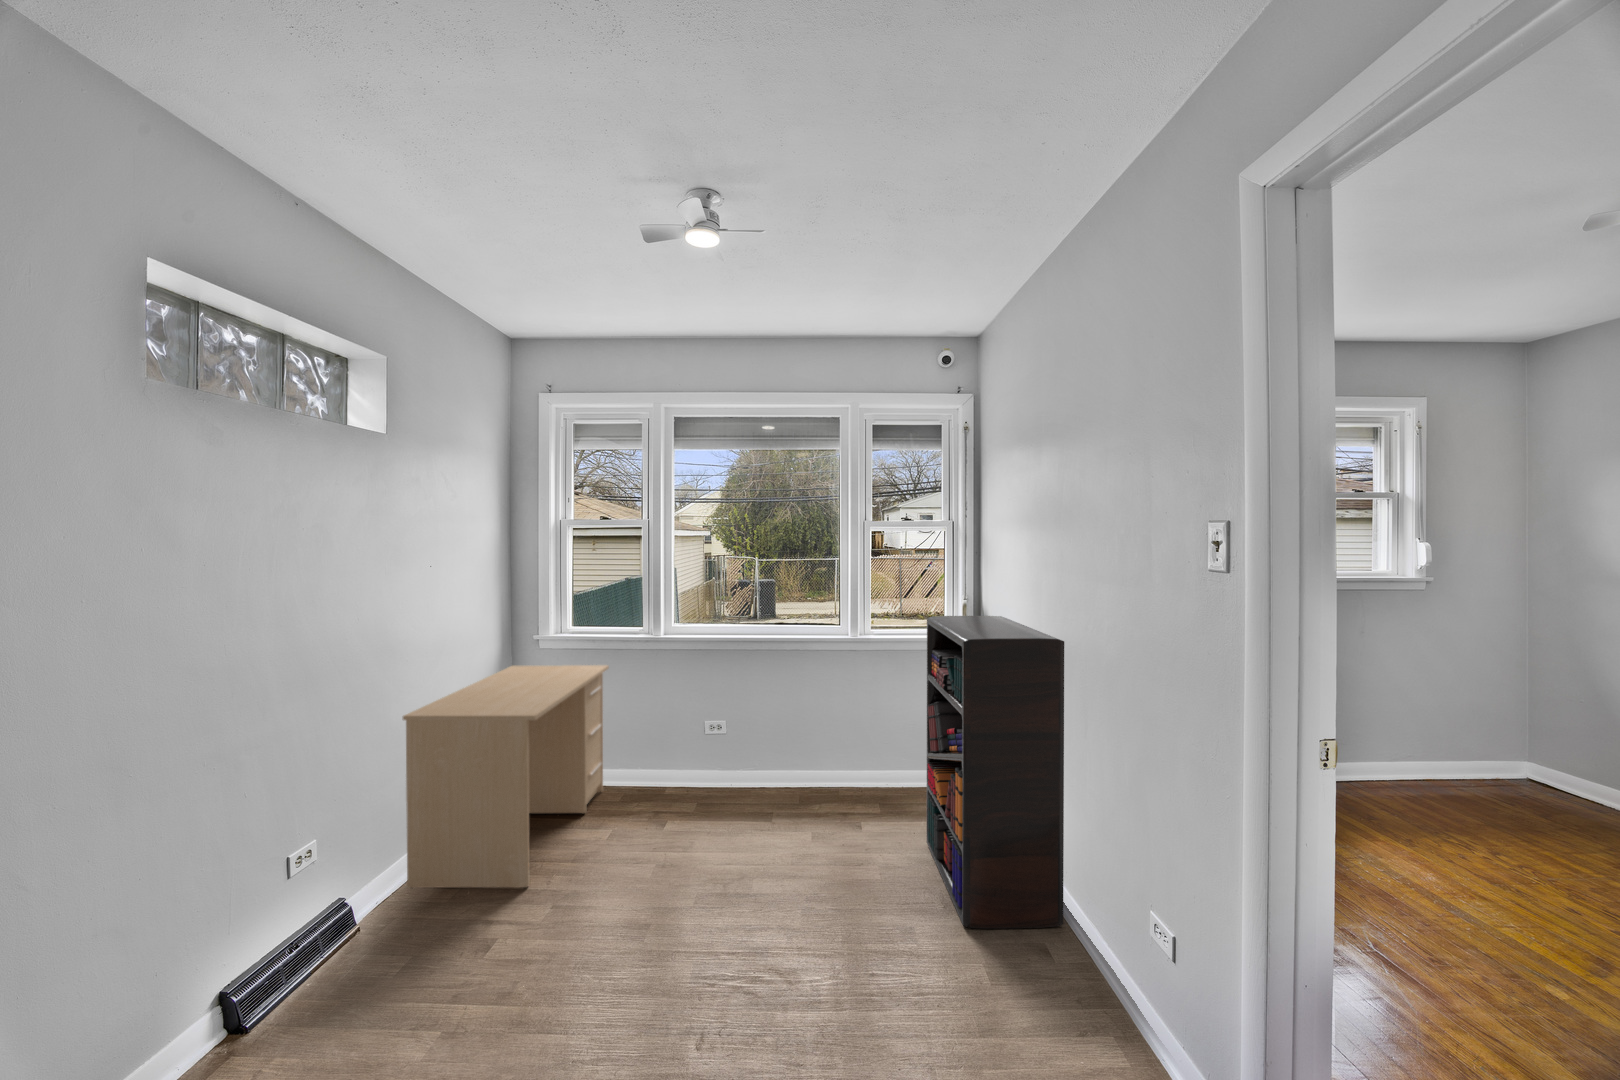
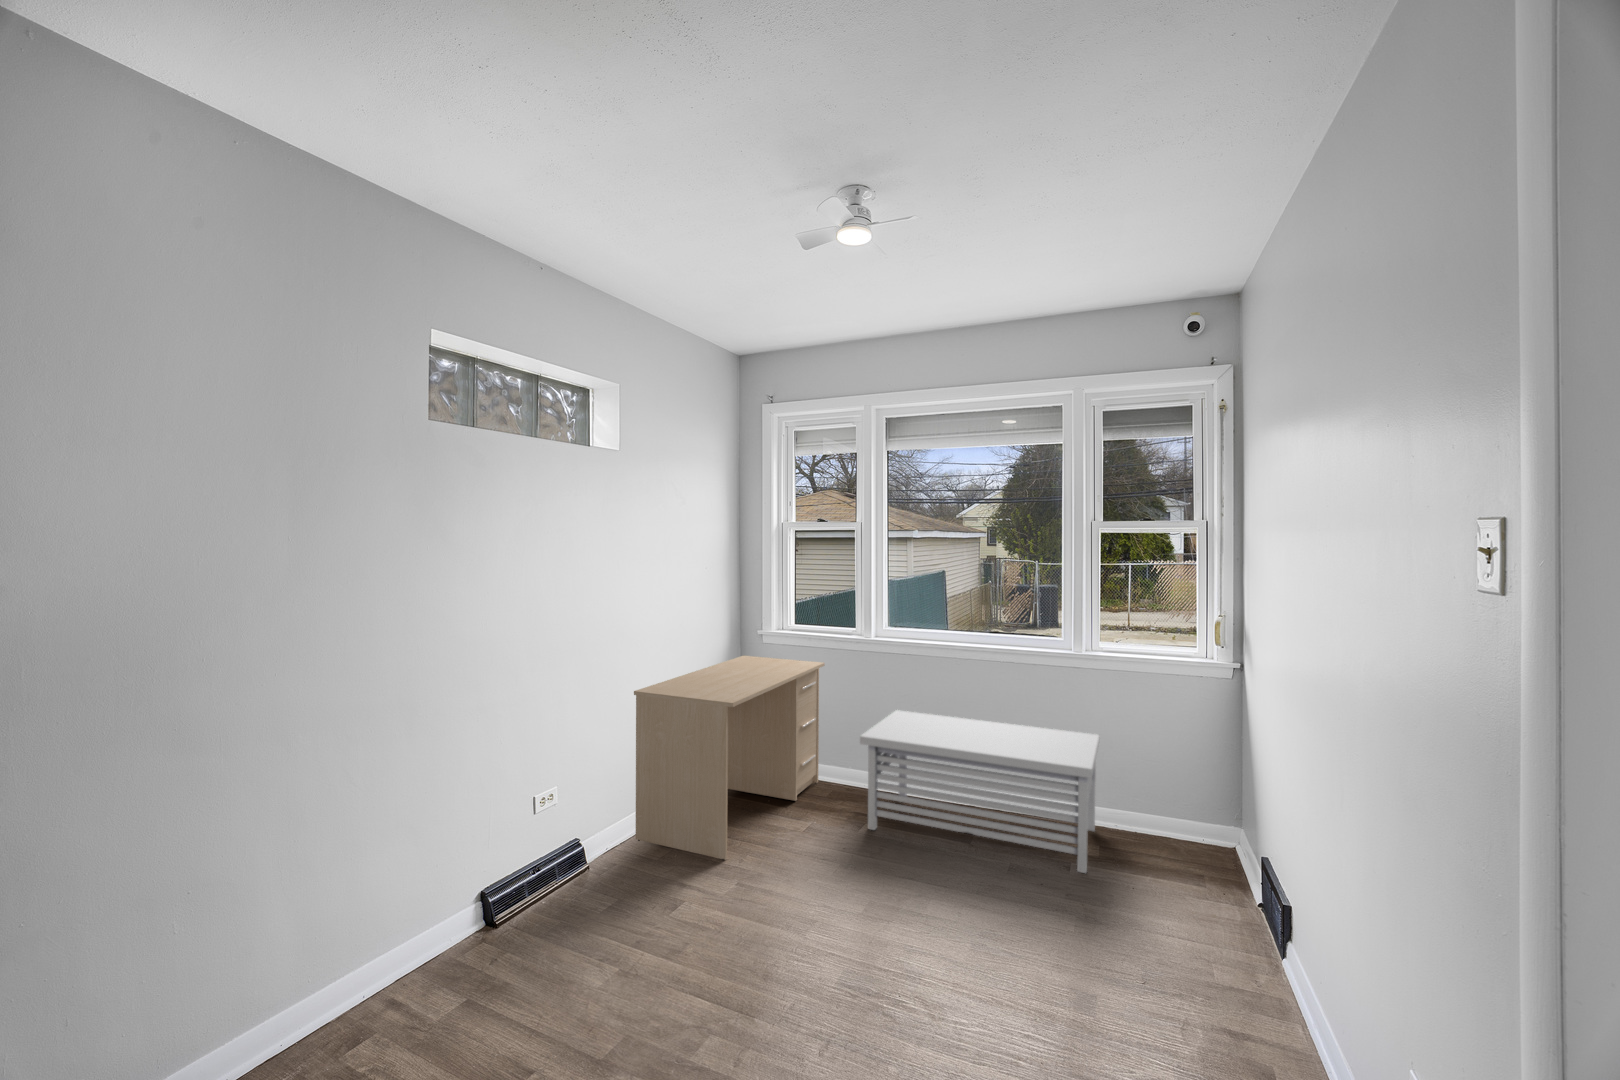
bookshelf: present [926,616,1064,929] -> none [1145,636,1310,1046]
storage bench: none [662,706,880,830] -> present [860,710,1099,873]

